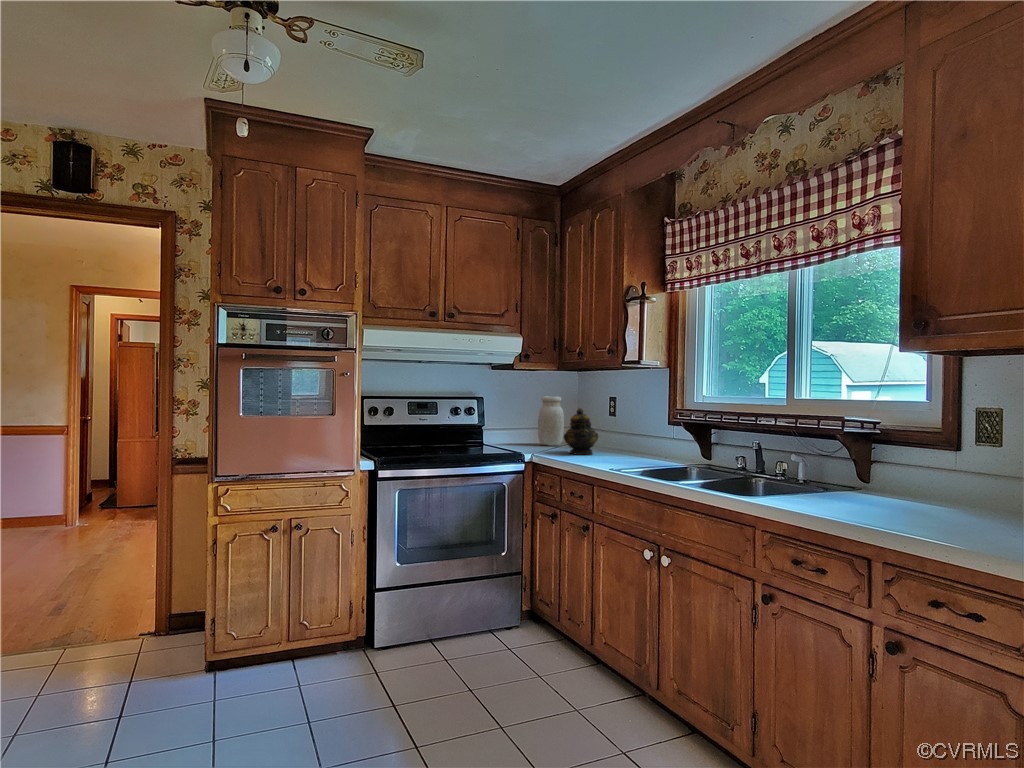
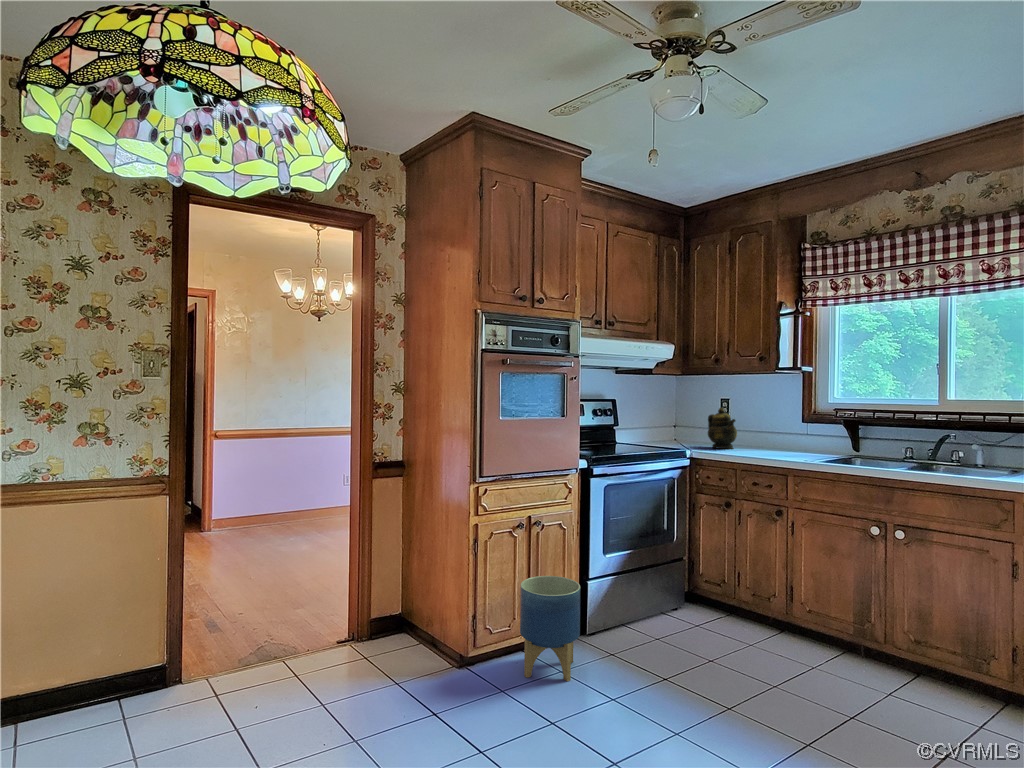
jar: present [538,396,564,446] -> none [656,398,681,443]
planter: none [249,582,318,696] -> present [520,576,580,682]

